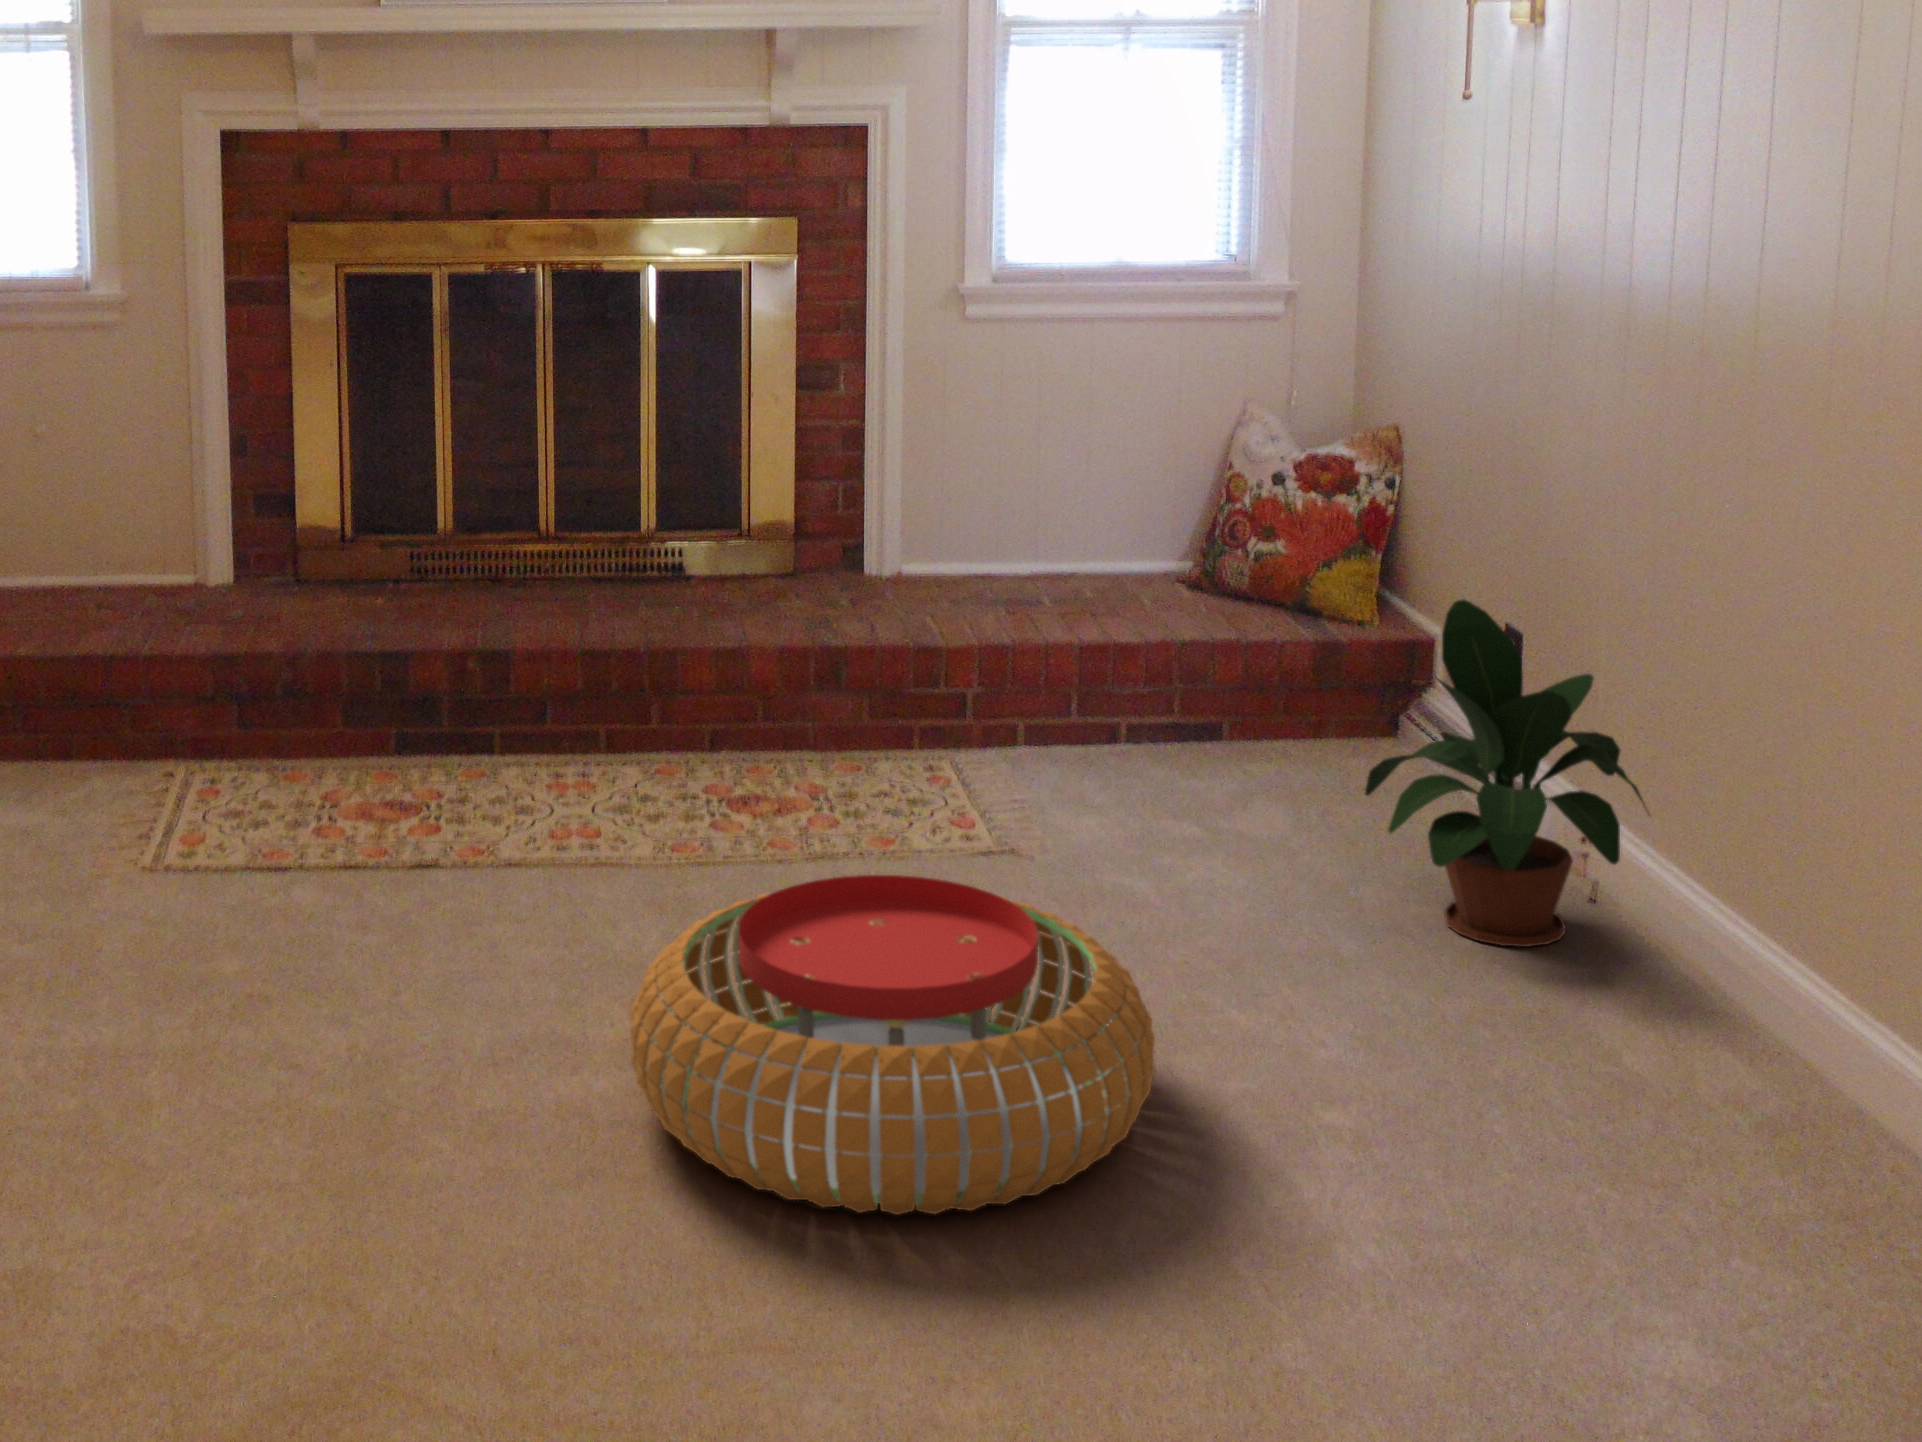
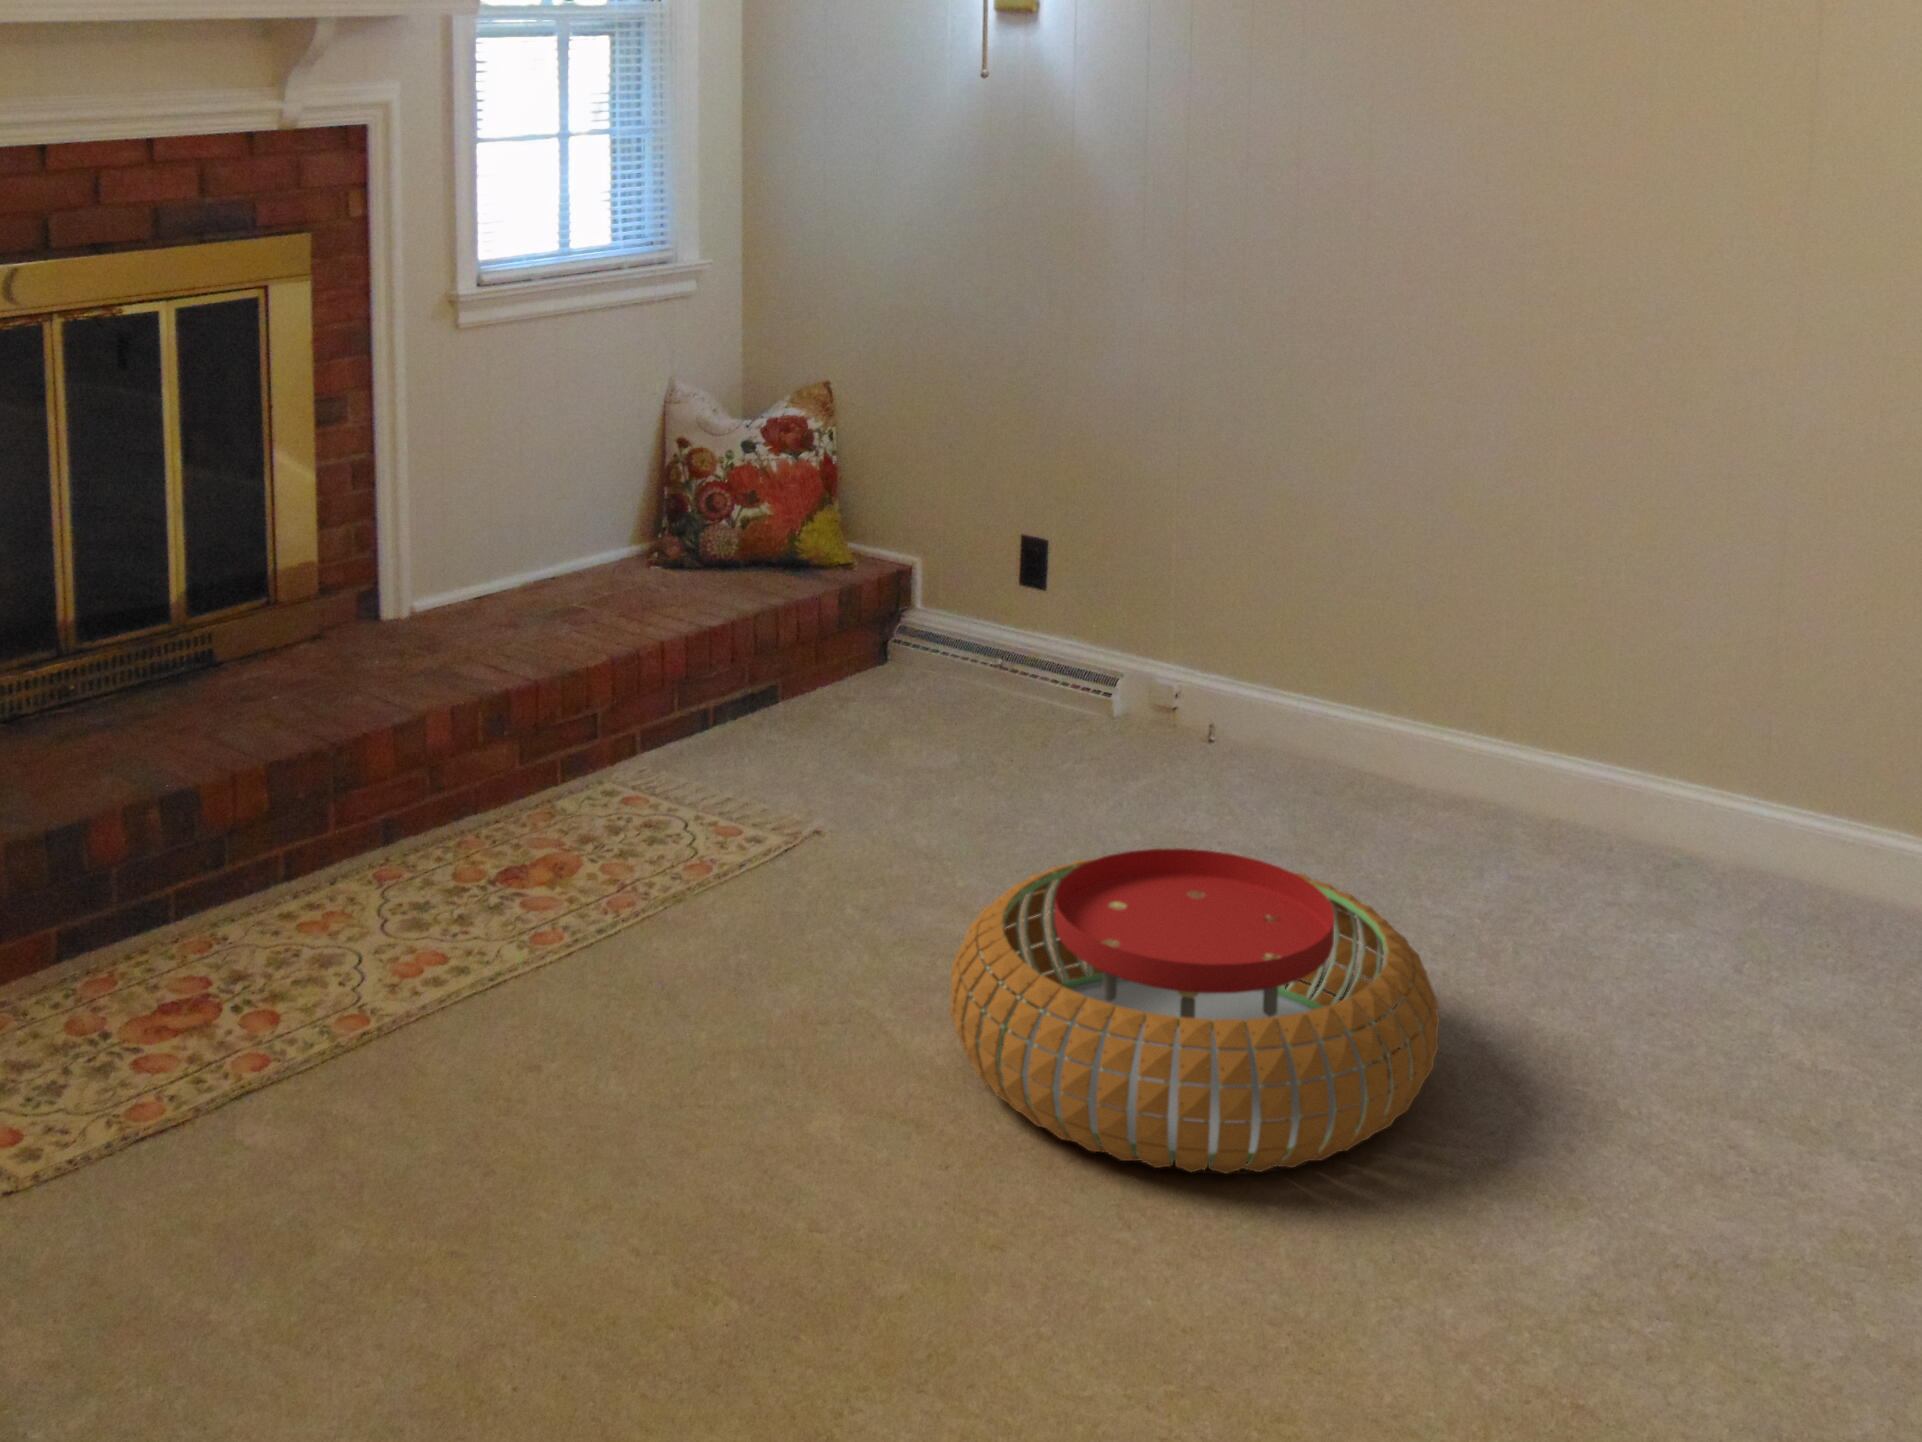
potted plant: present [1365,600,1644,947] -> none [1097,522,1319,790]

